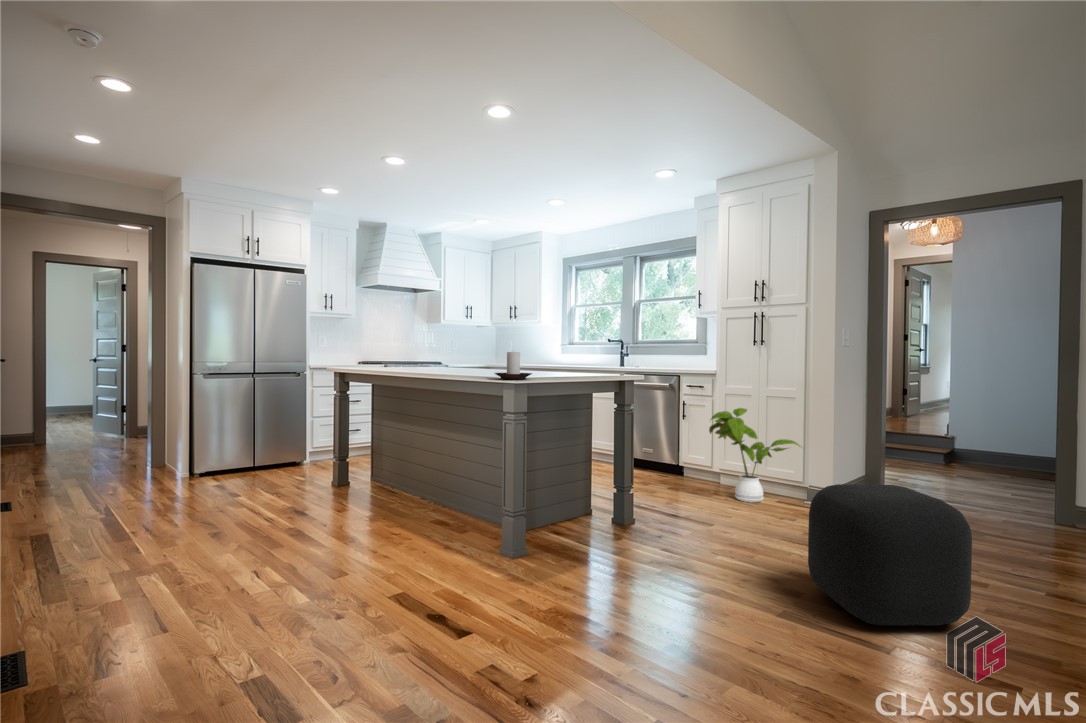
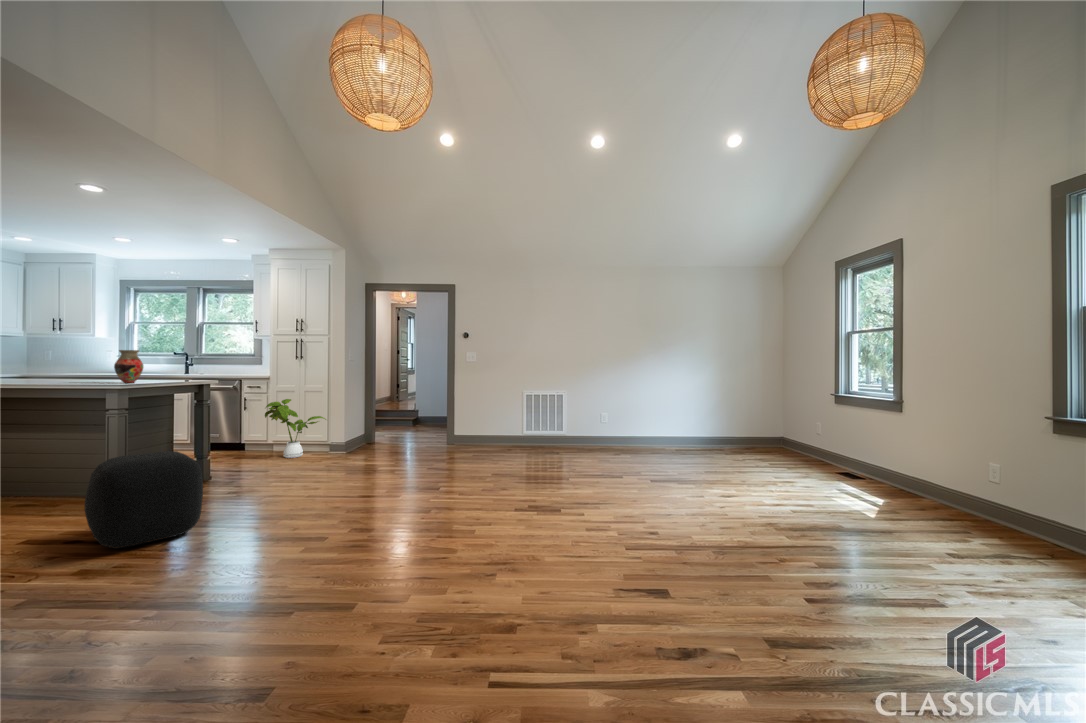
vase: none [541,333,569,376] -> present [114,350,143,383]
candle holder: present [495,352,532,379] -> none [65,363,109,386]
ottoman: present [808,484,972,626] -> present [84,451,203,548]

